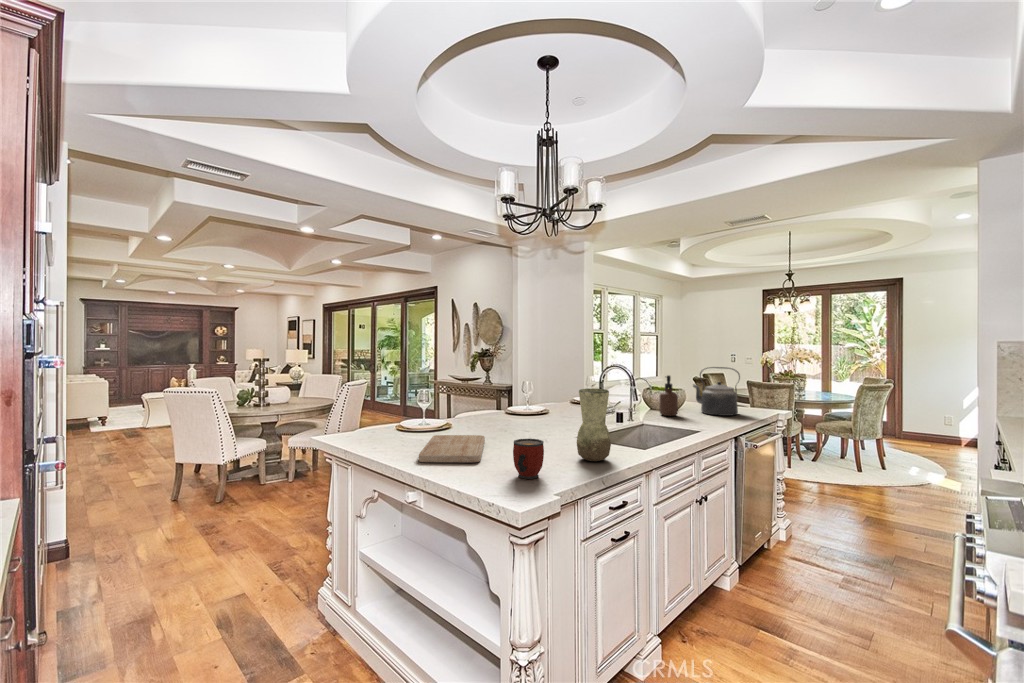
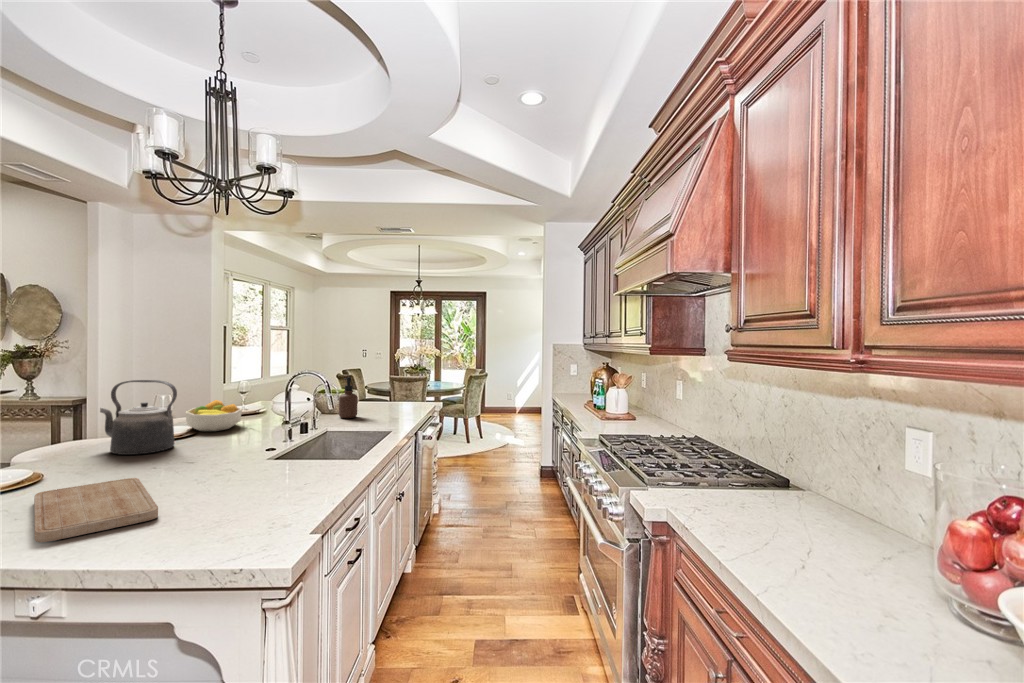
kettle: present [693,367,740,416] -> present [100,380,177,455]
vase: present [577,389,611,461] -> none [292,401,333,484]
fruit bowl: none [538,390,577,415] -> present [186,400,242,431]
mug: present [513,439,544,479] -> none [228,472,274,525]

